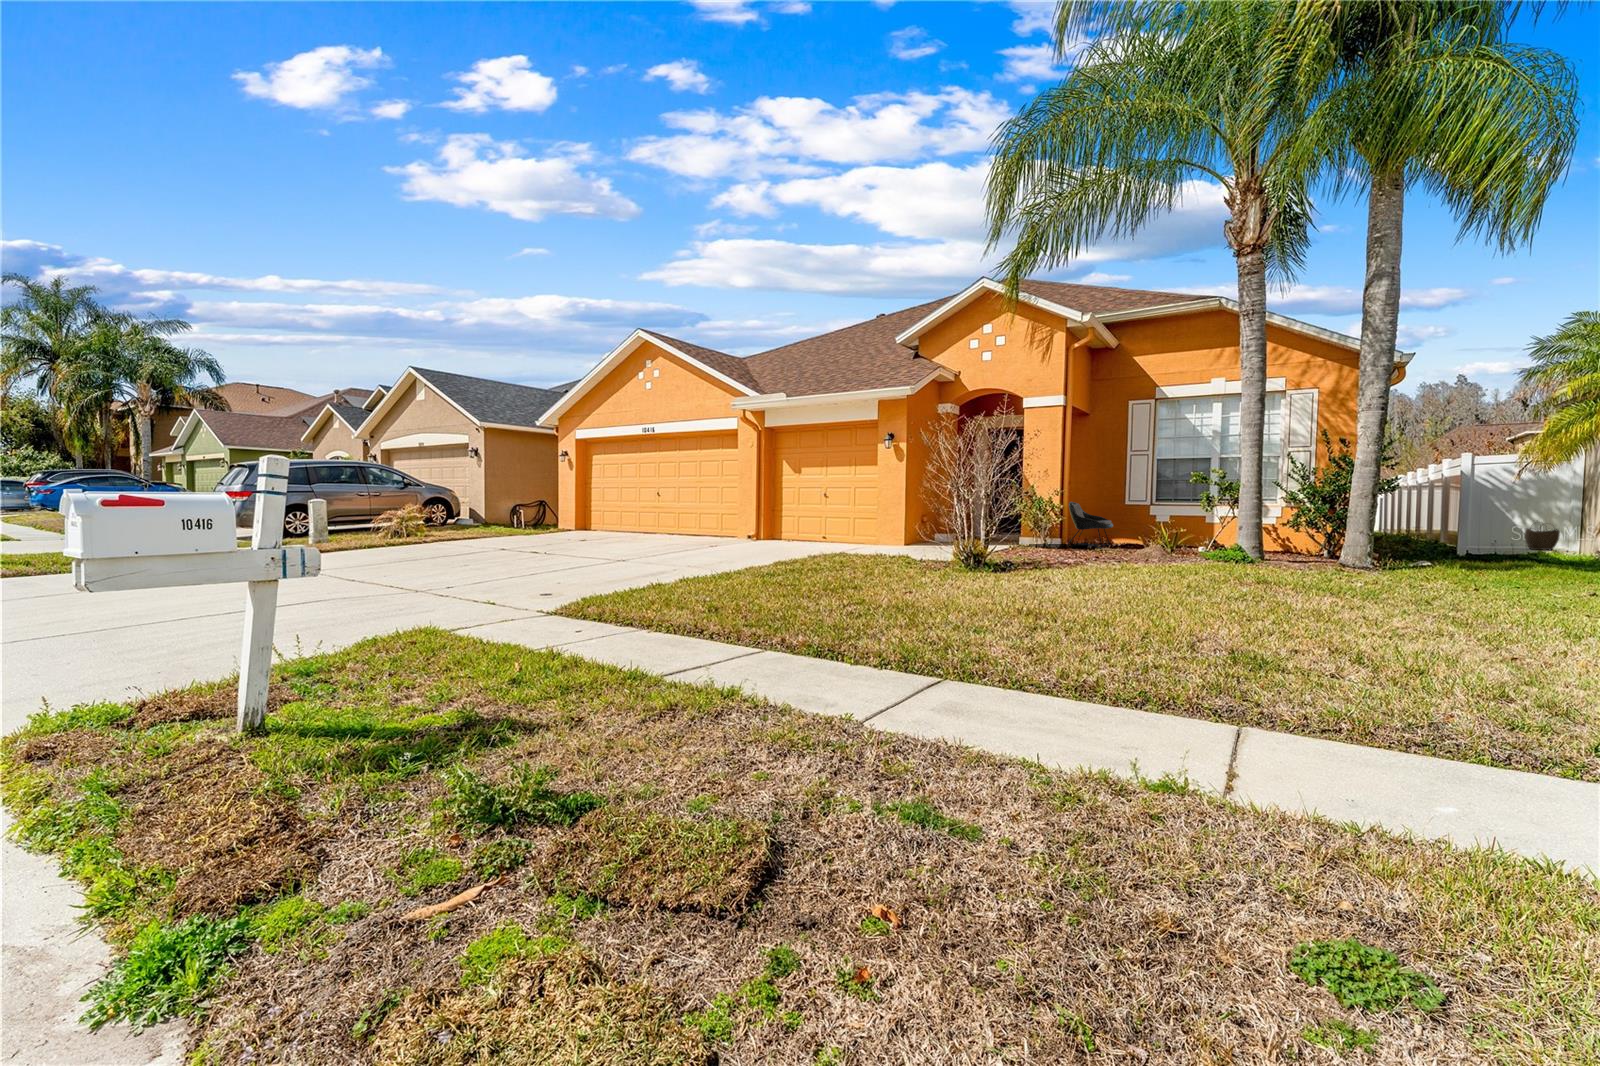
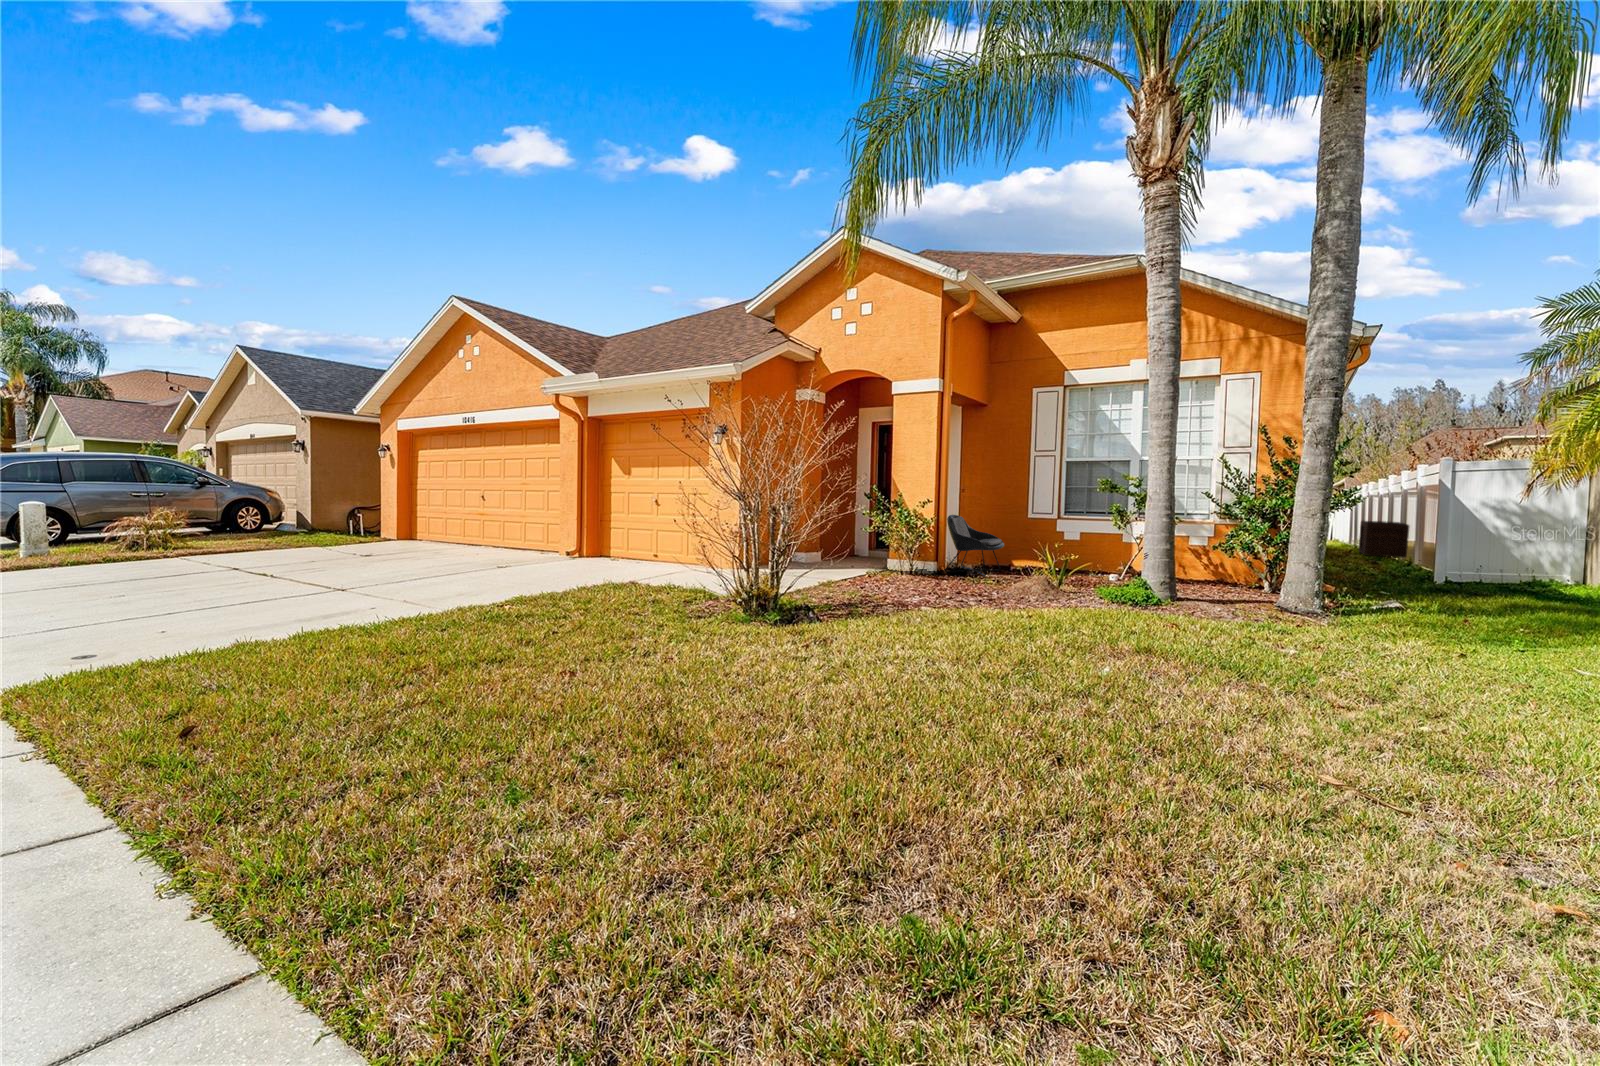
wooden crate: none [1394,507,1437,537] -> present [1358,521,1409,558]
woven basket: present [1525,524,1560,550] -> none [1520,544,1564,581]

